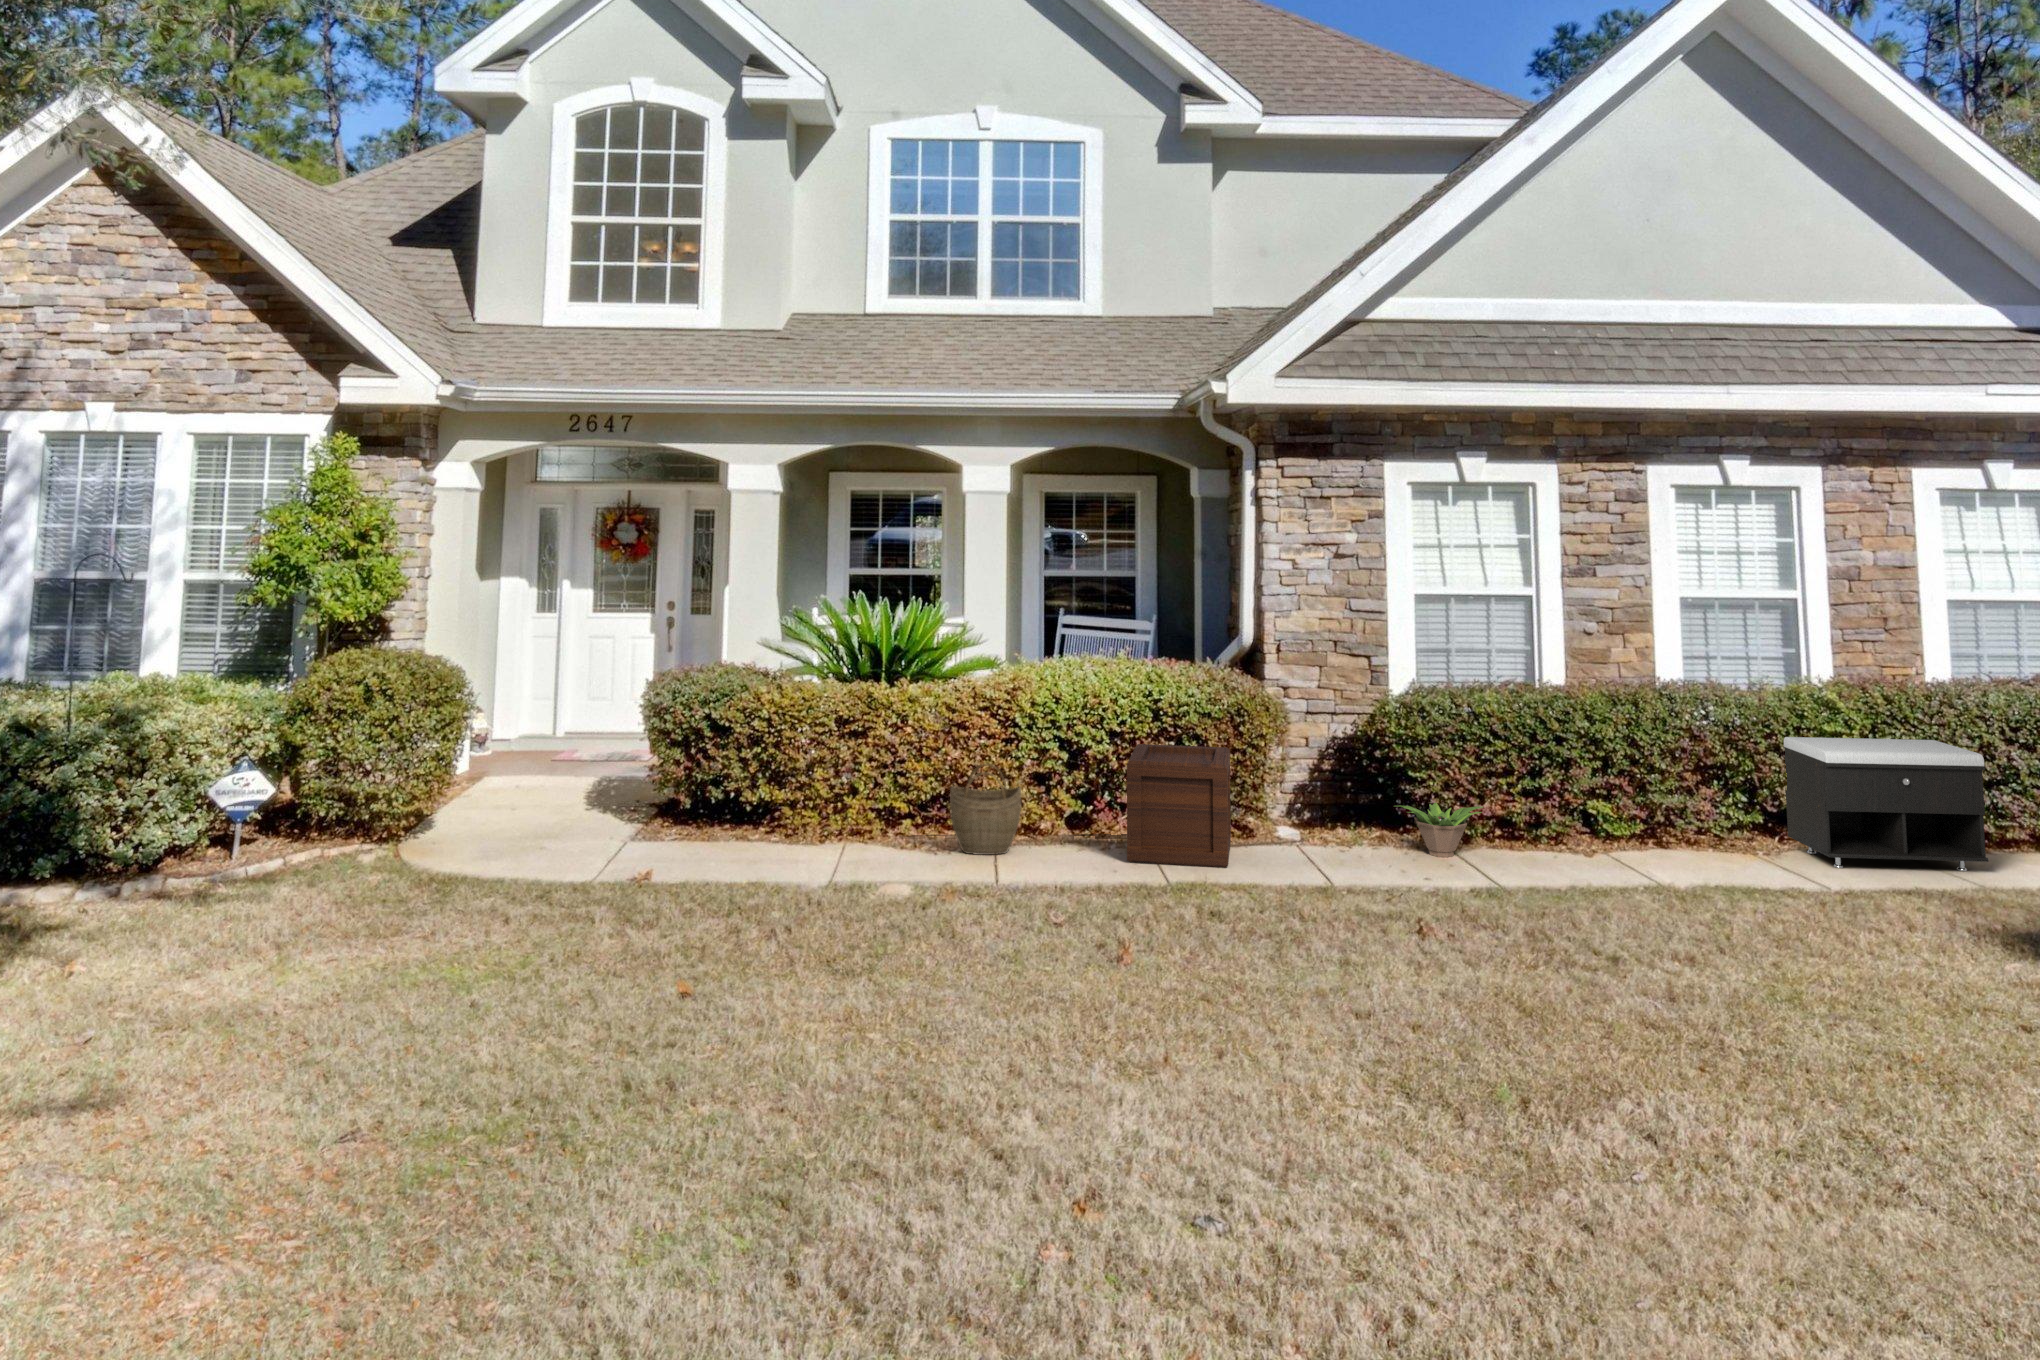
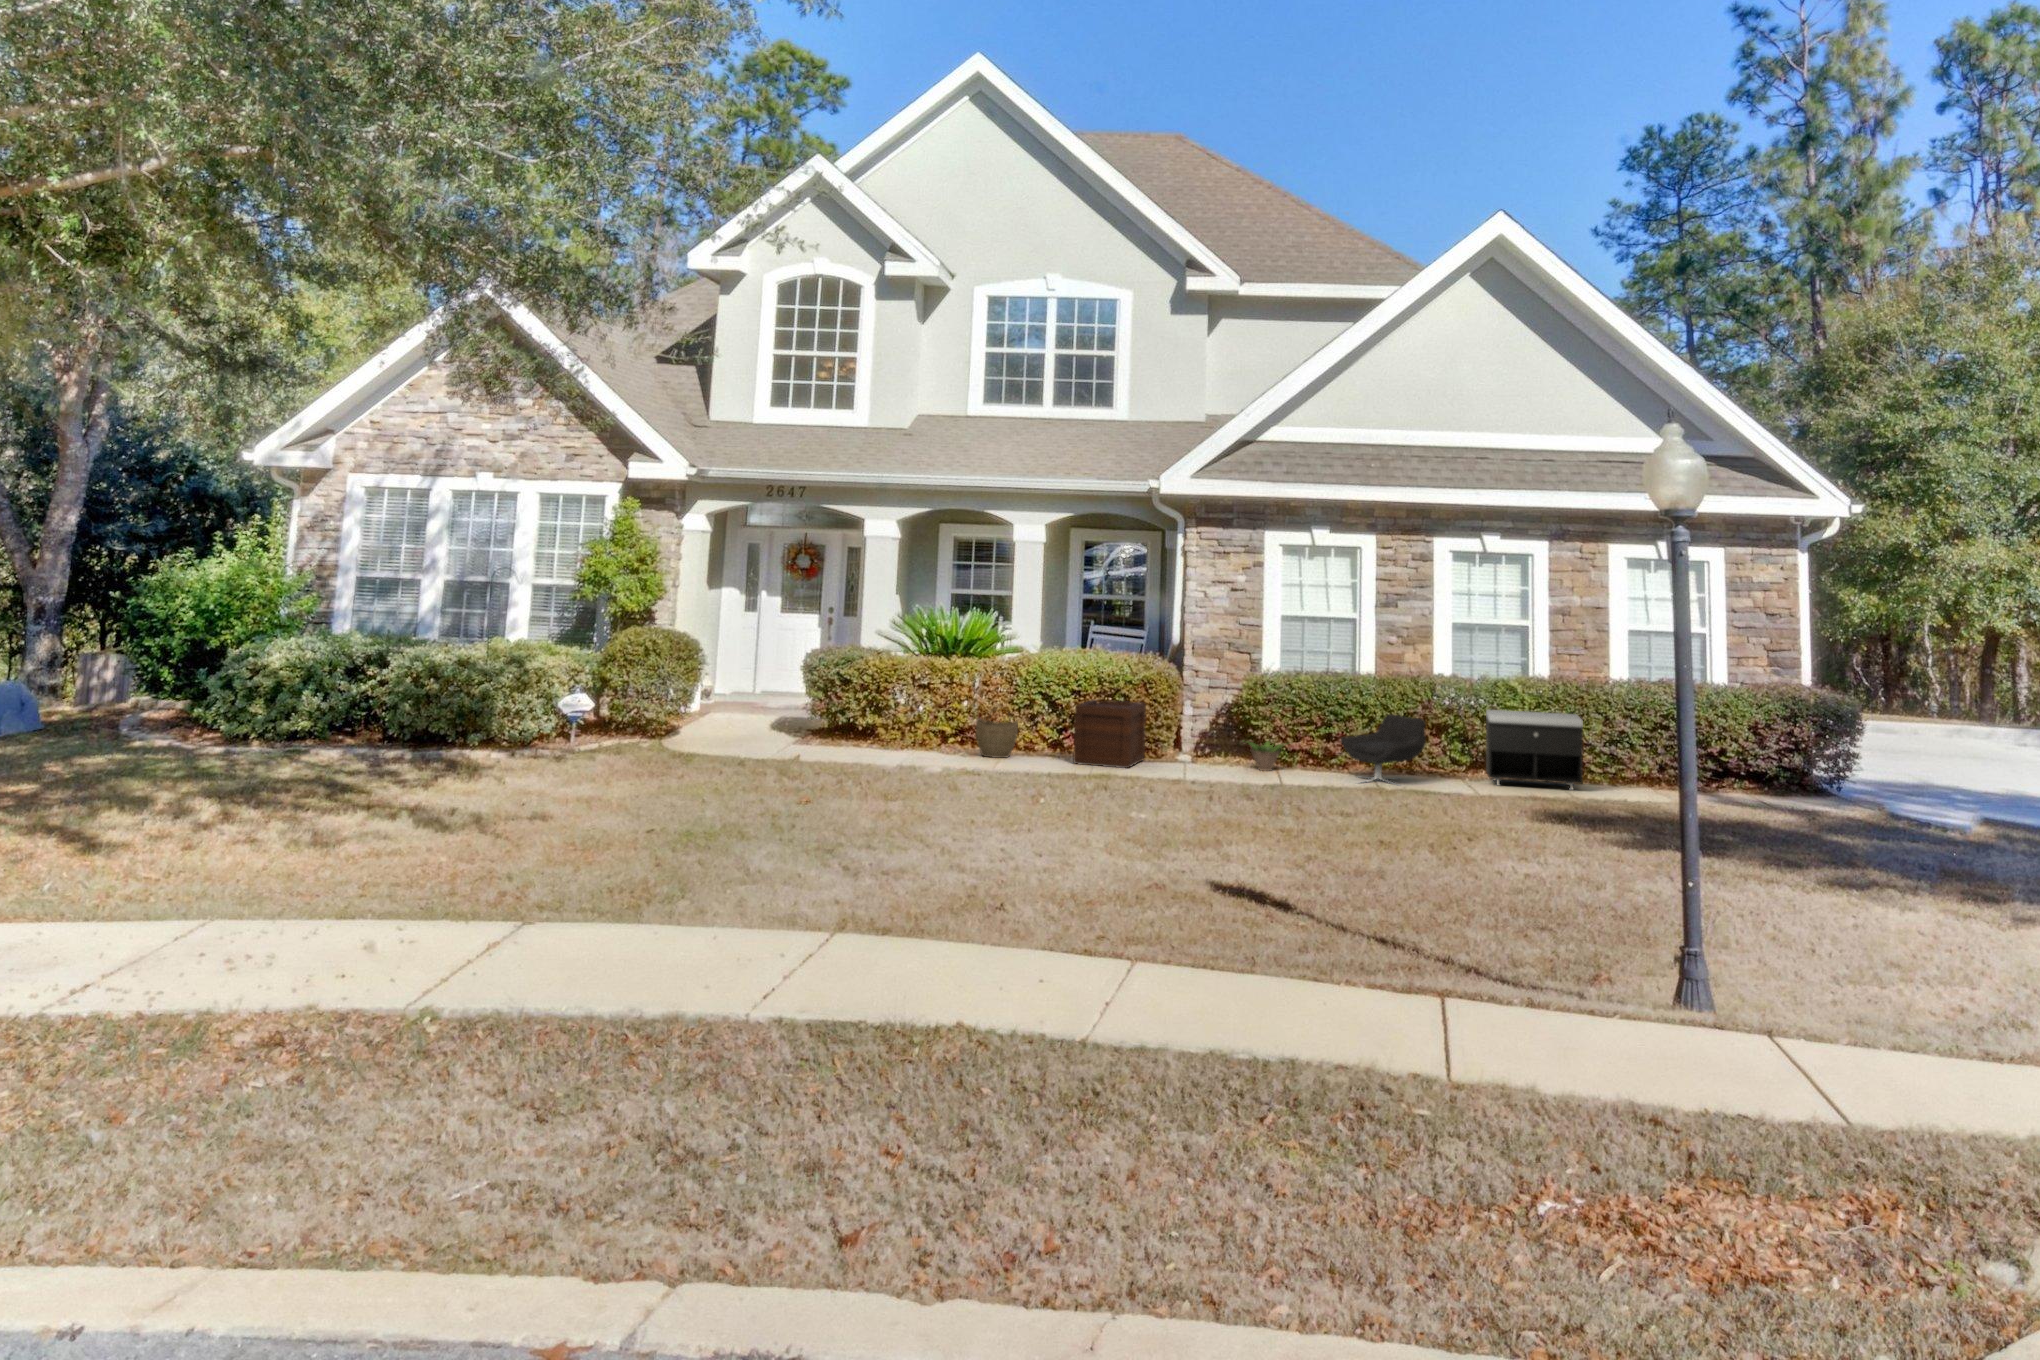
lounge chair: none [1575,751,1725,882] -> present [1341,714,1426,783]

